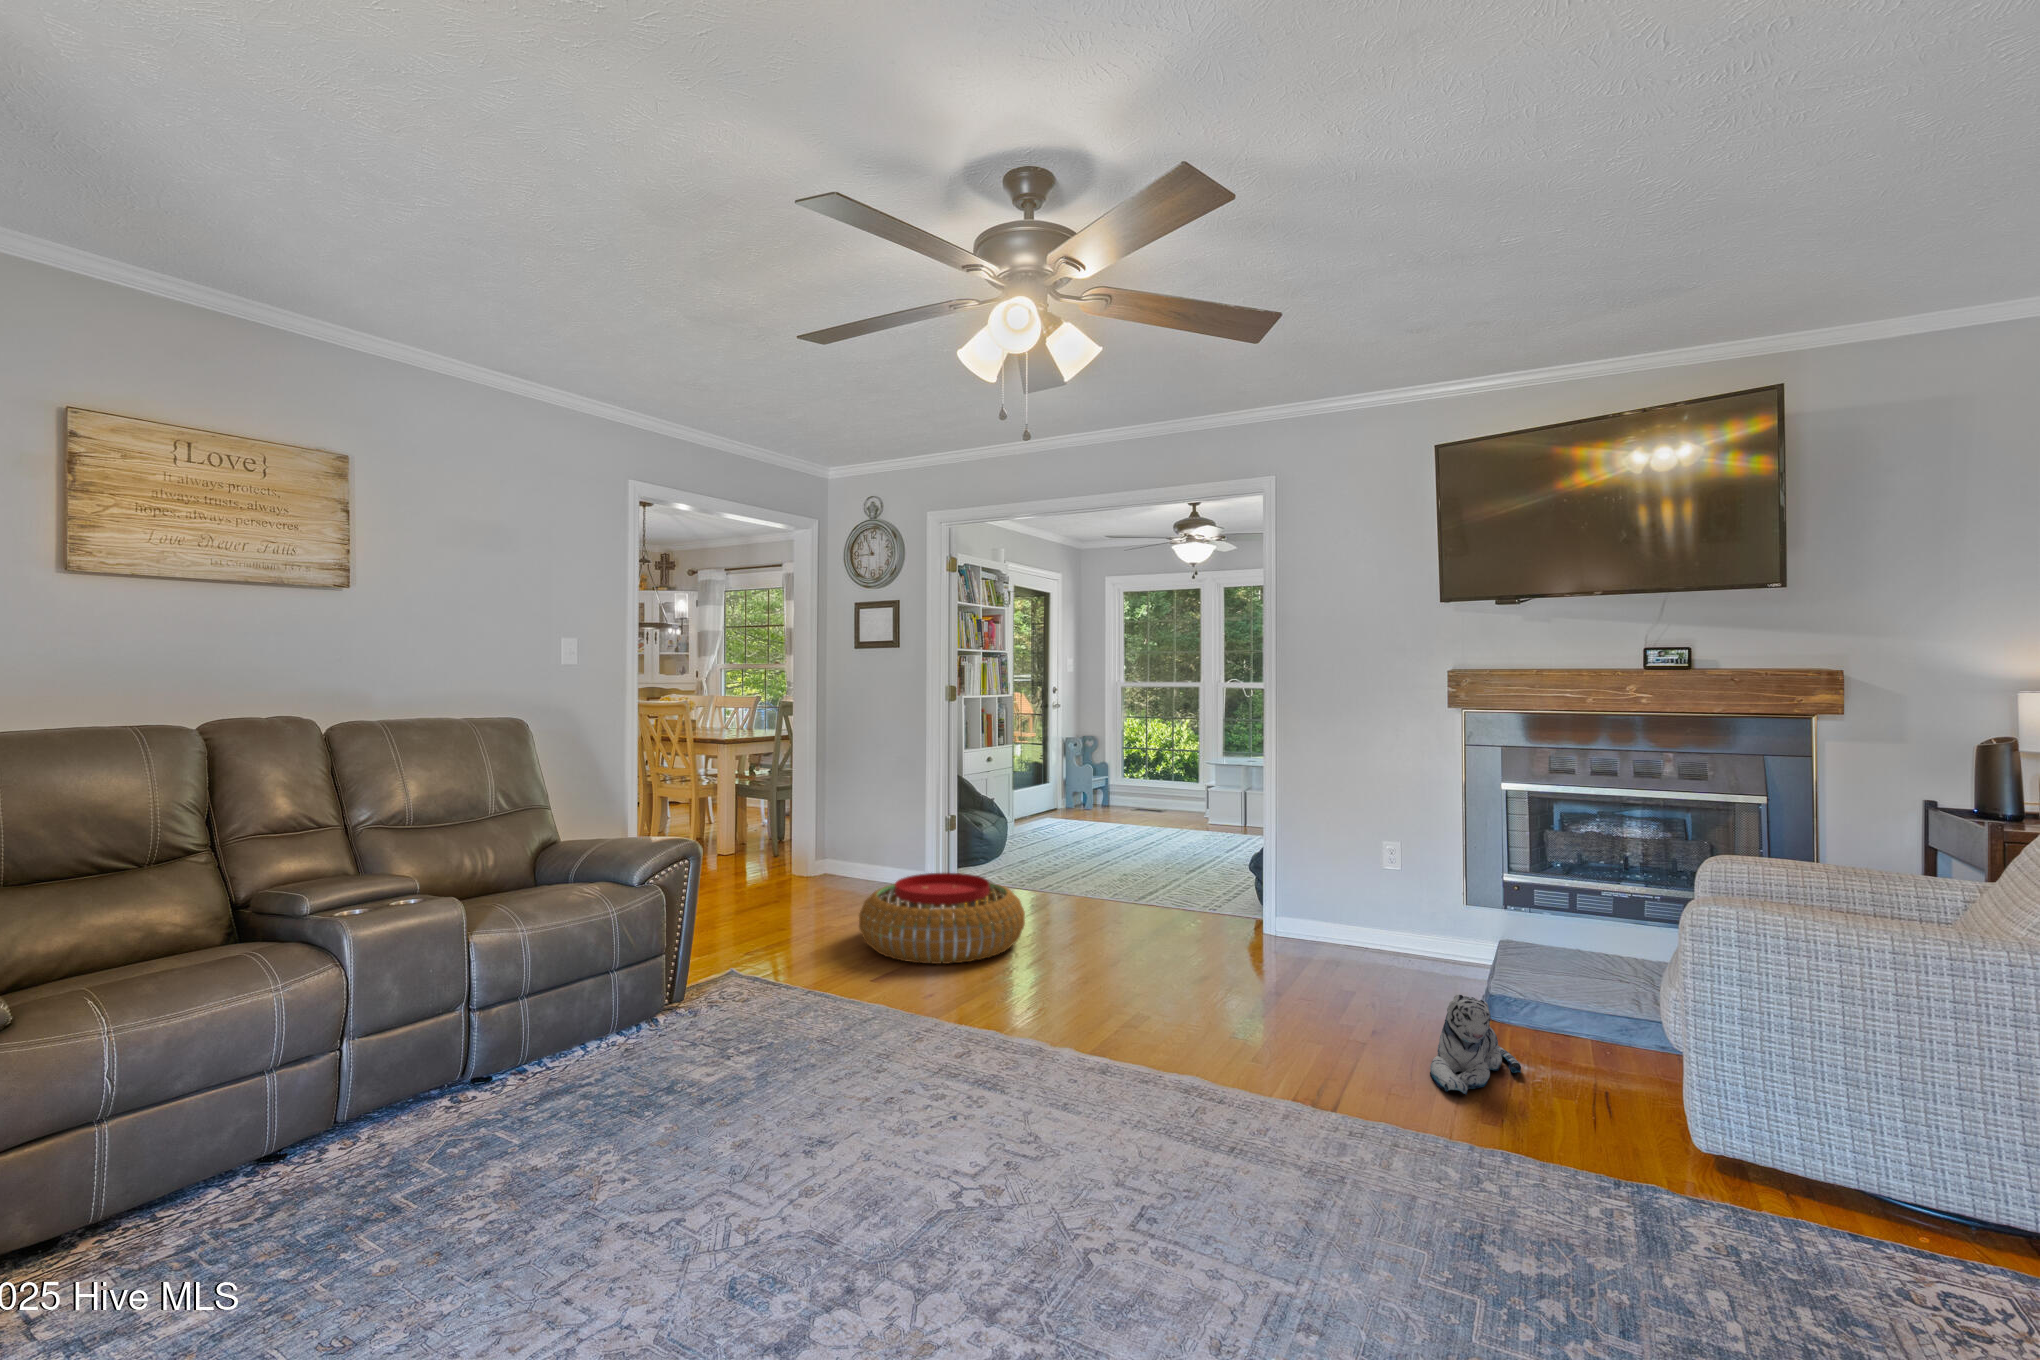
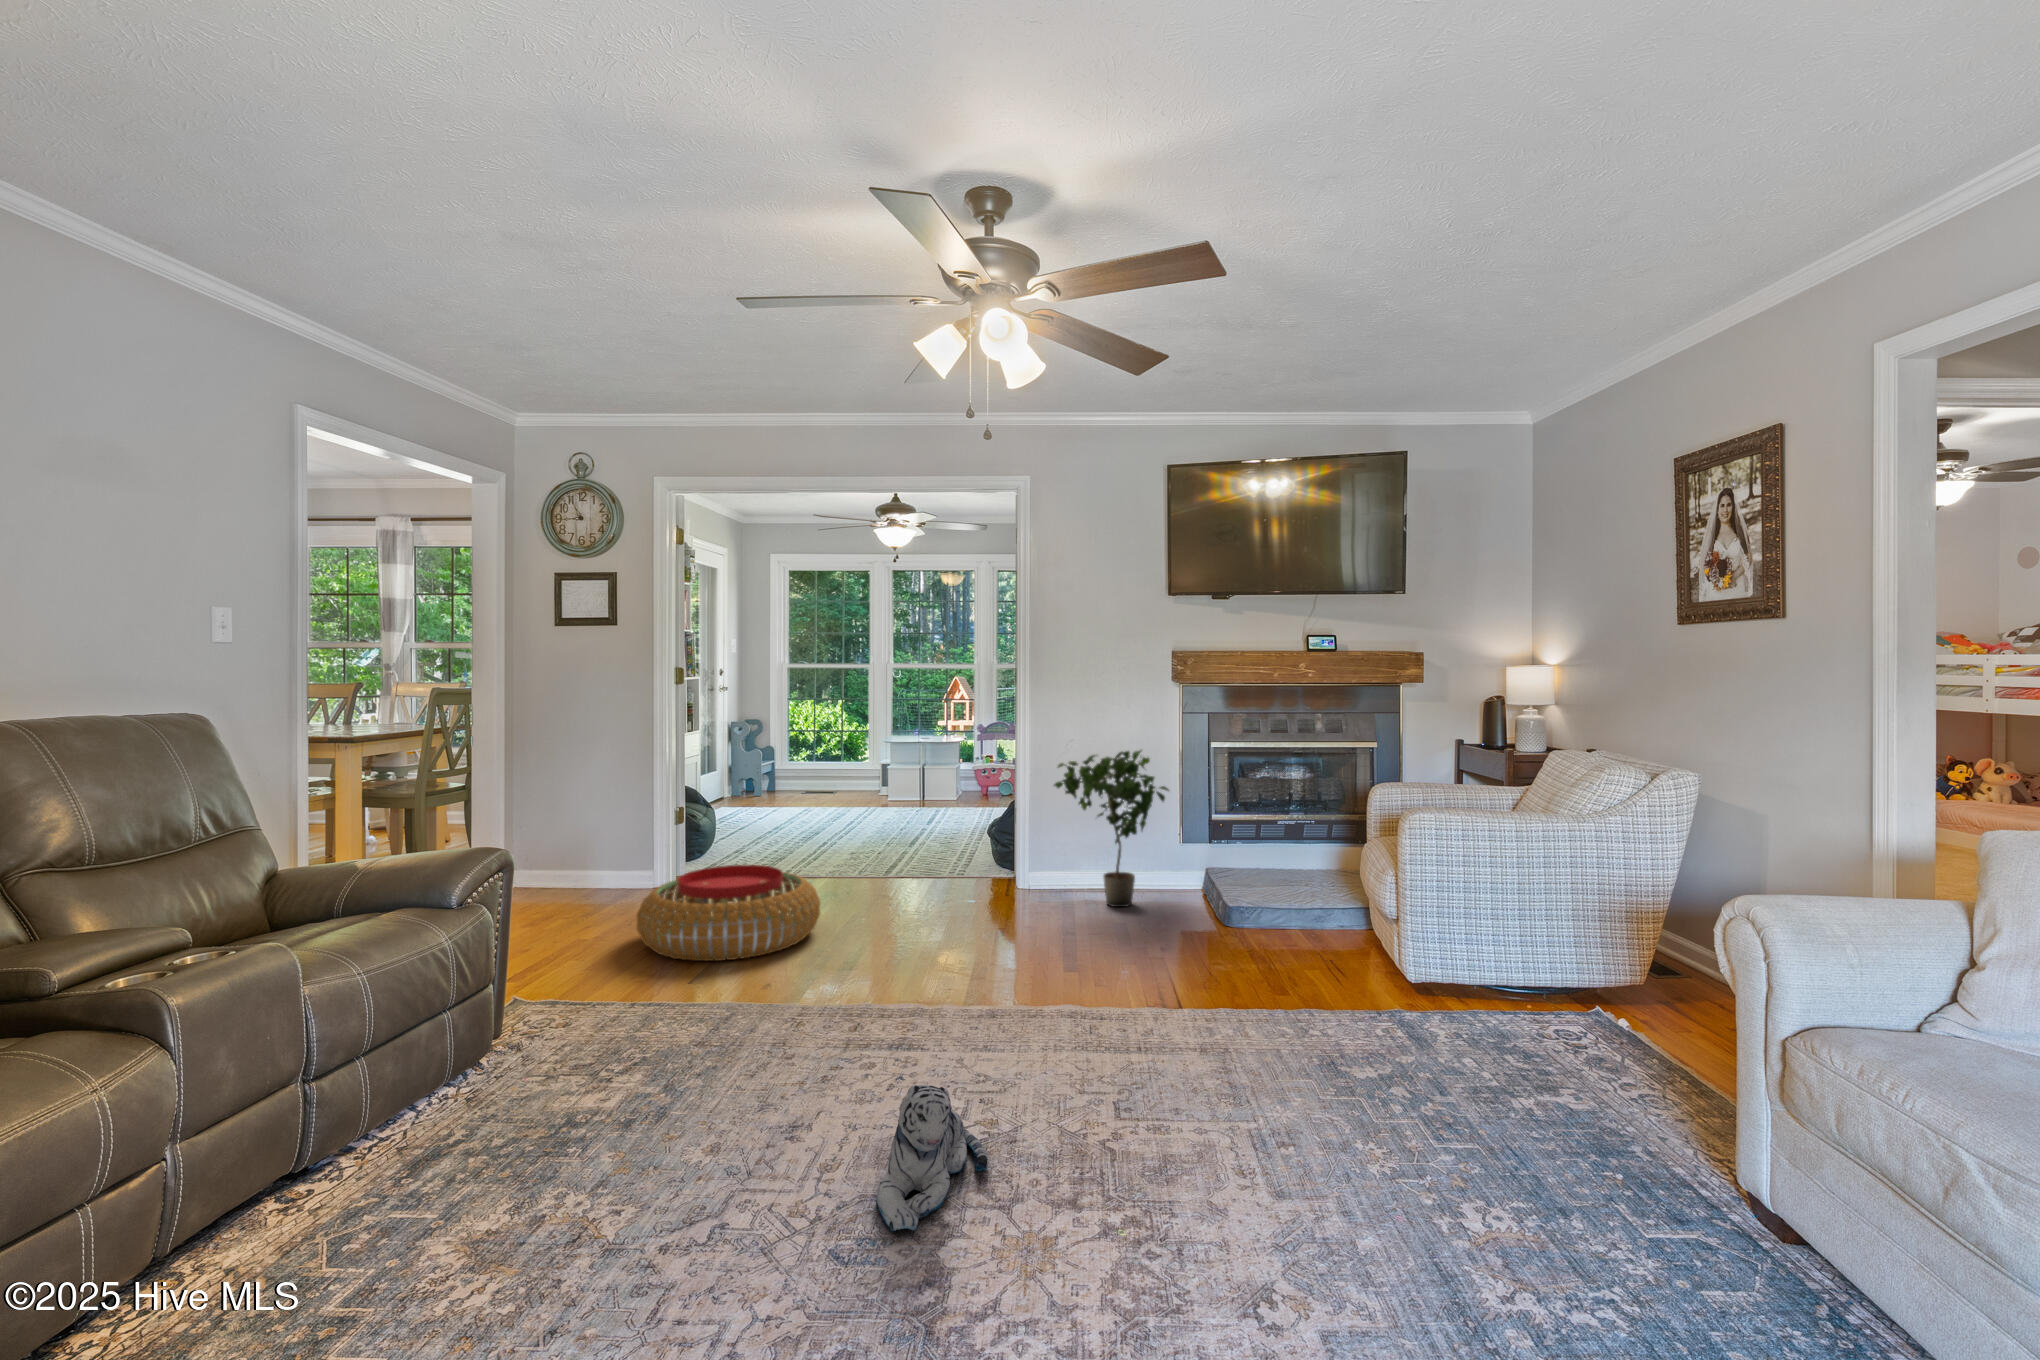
potted plant: none [1279,786,1437,972] -> present [1054,750,1169,907]
plush toy: present [1430,994,1521,1095] -> present [876,1085,988,1232]

